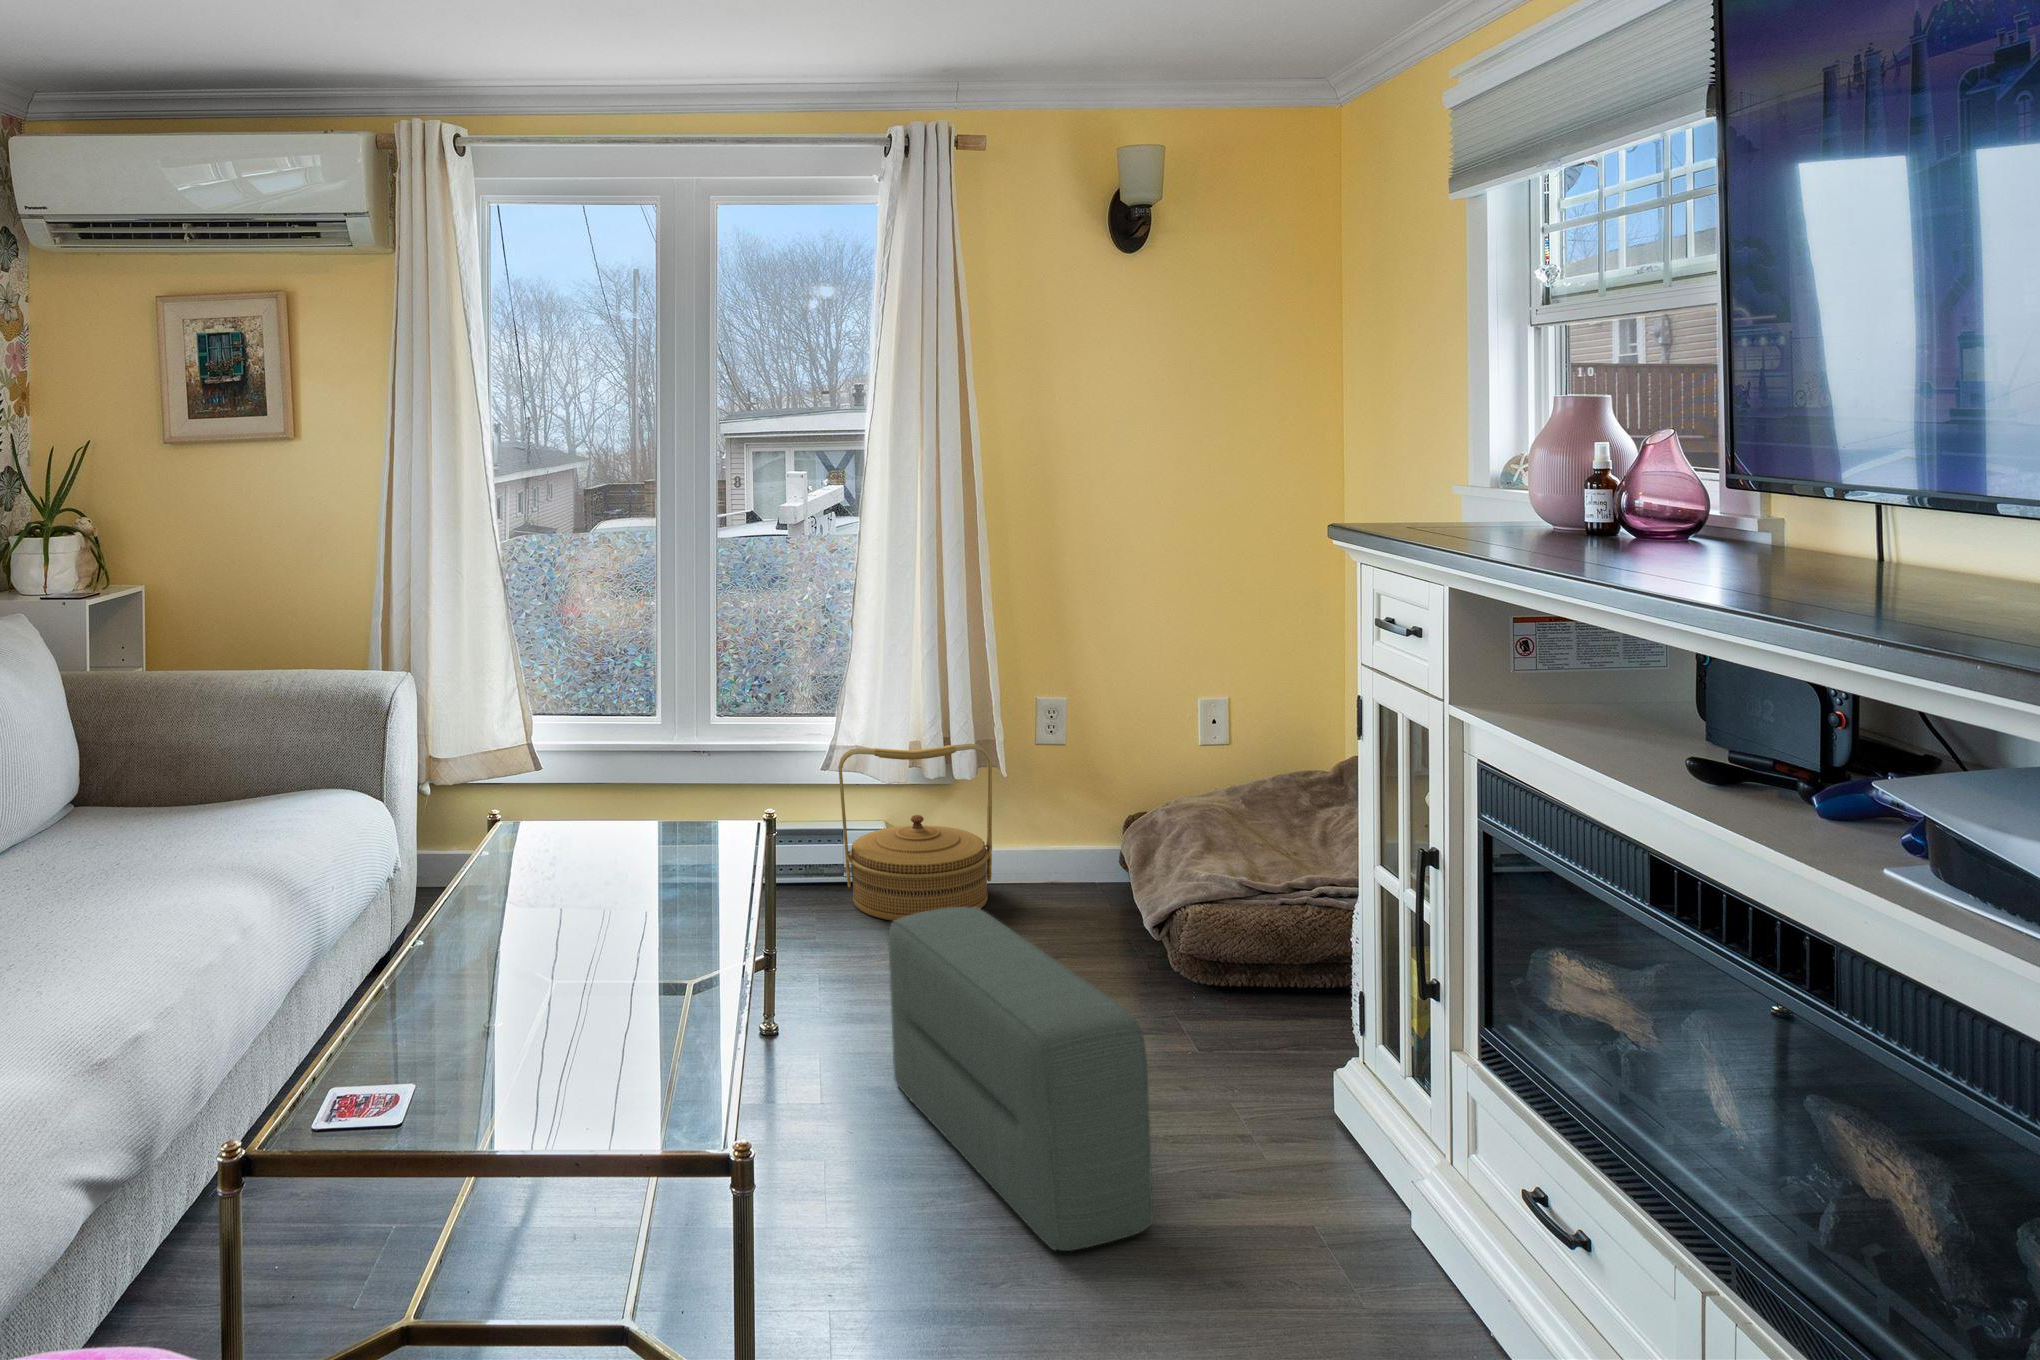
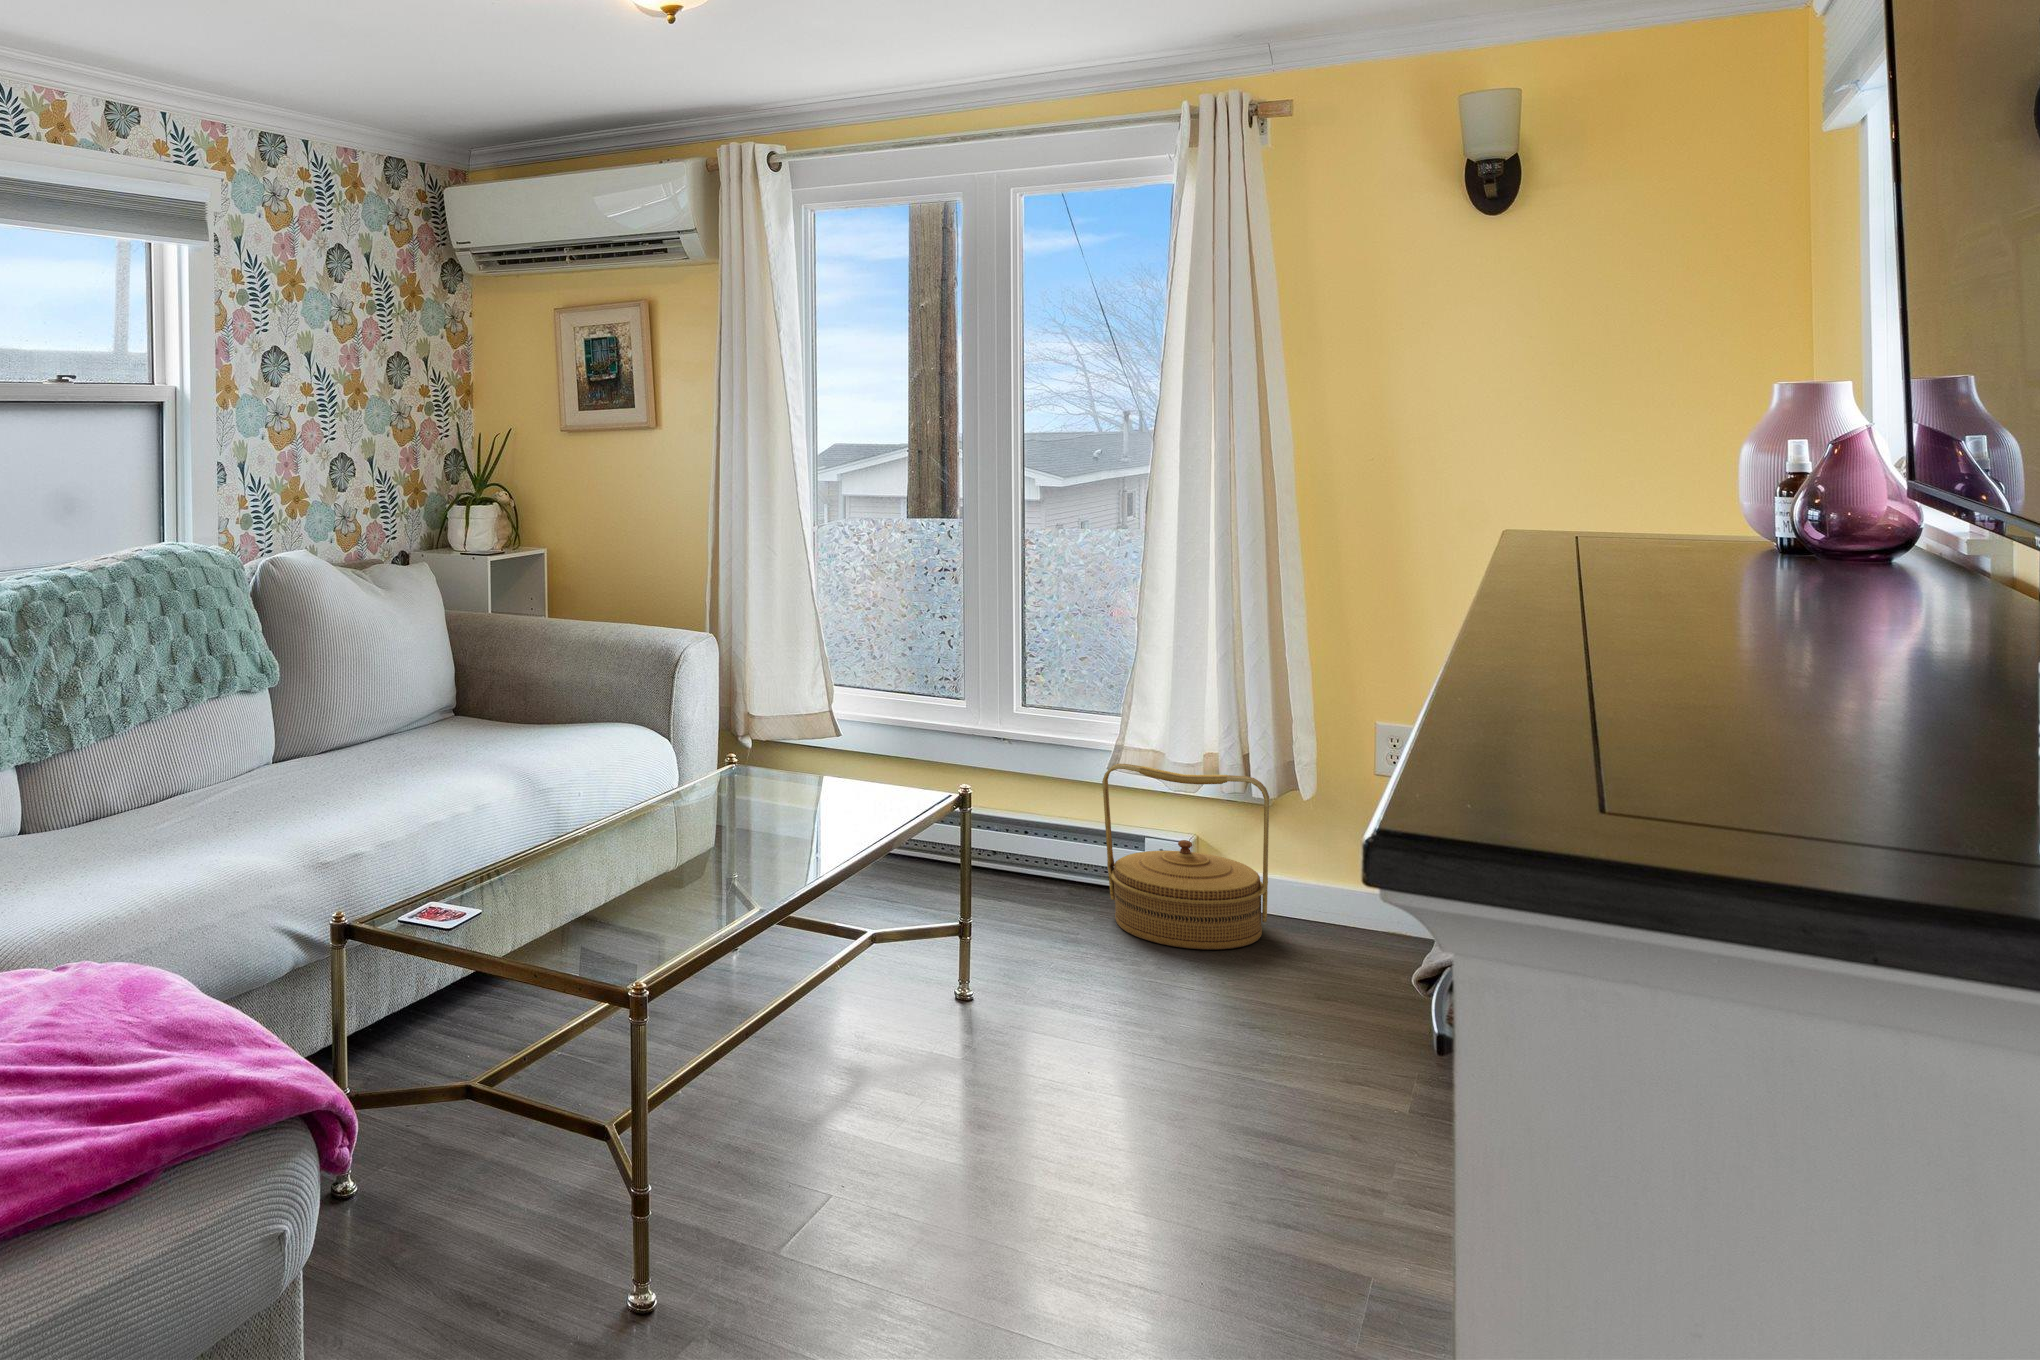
pouf: present [888,908,1153,1251] -> none [1005,910,1139,1227]

